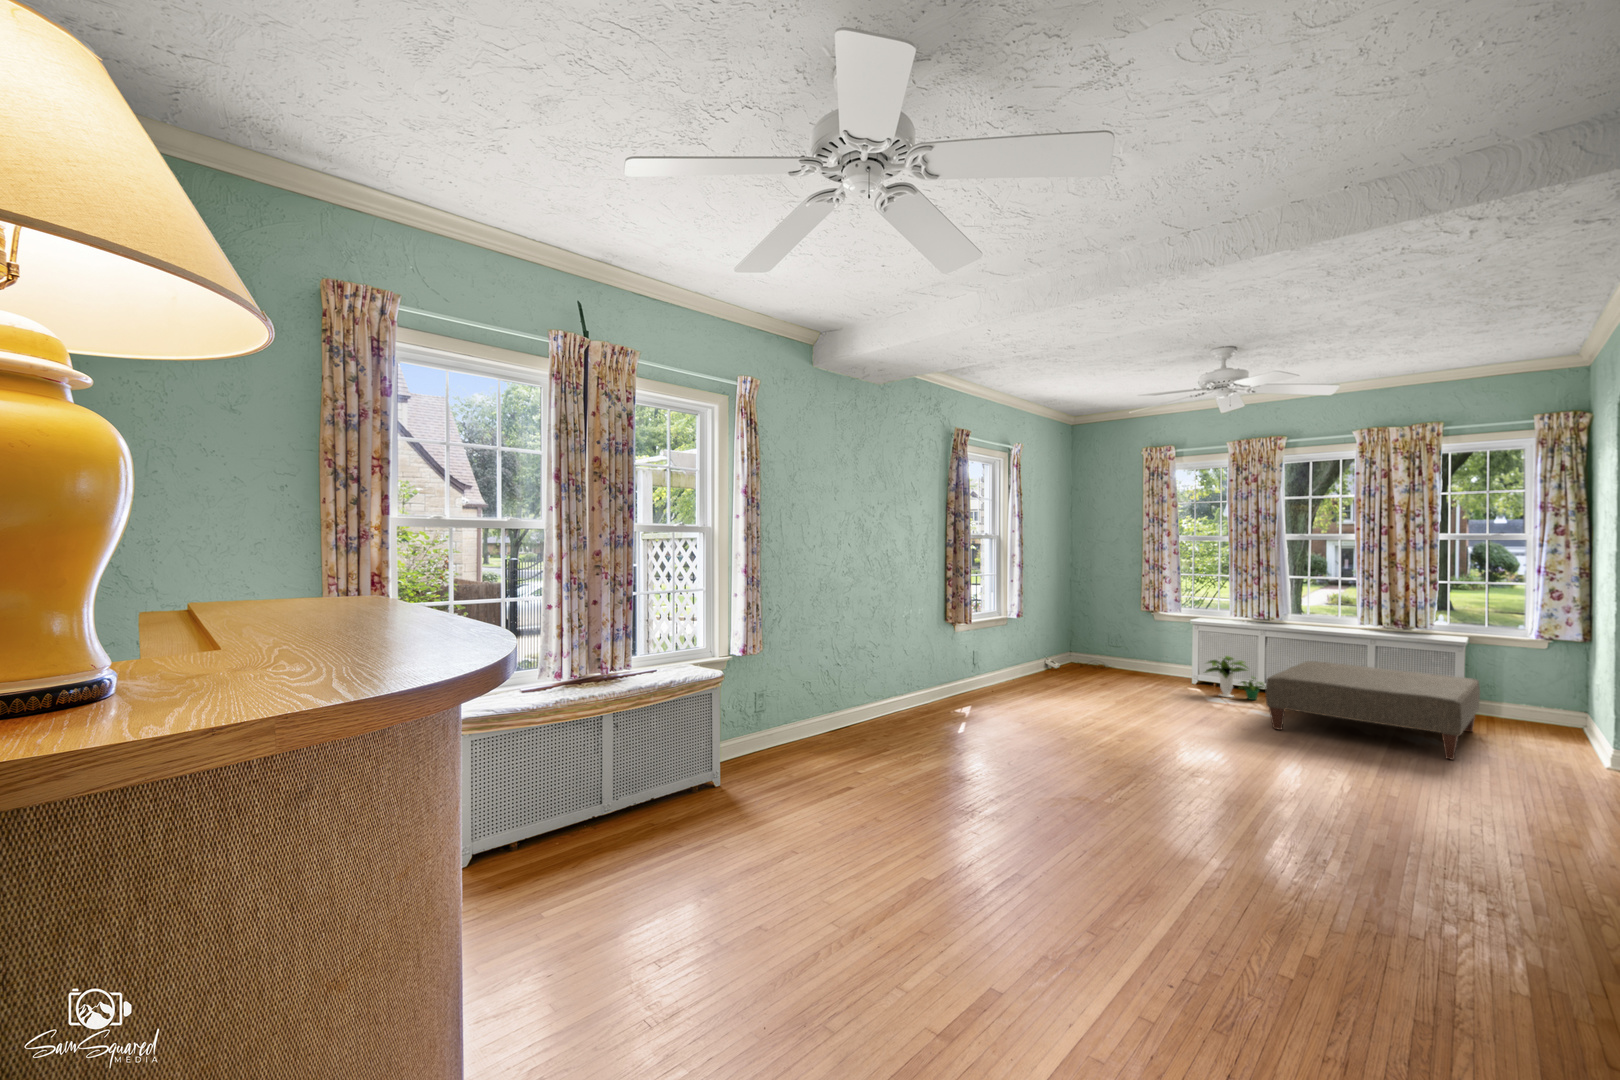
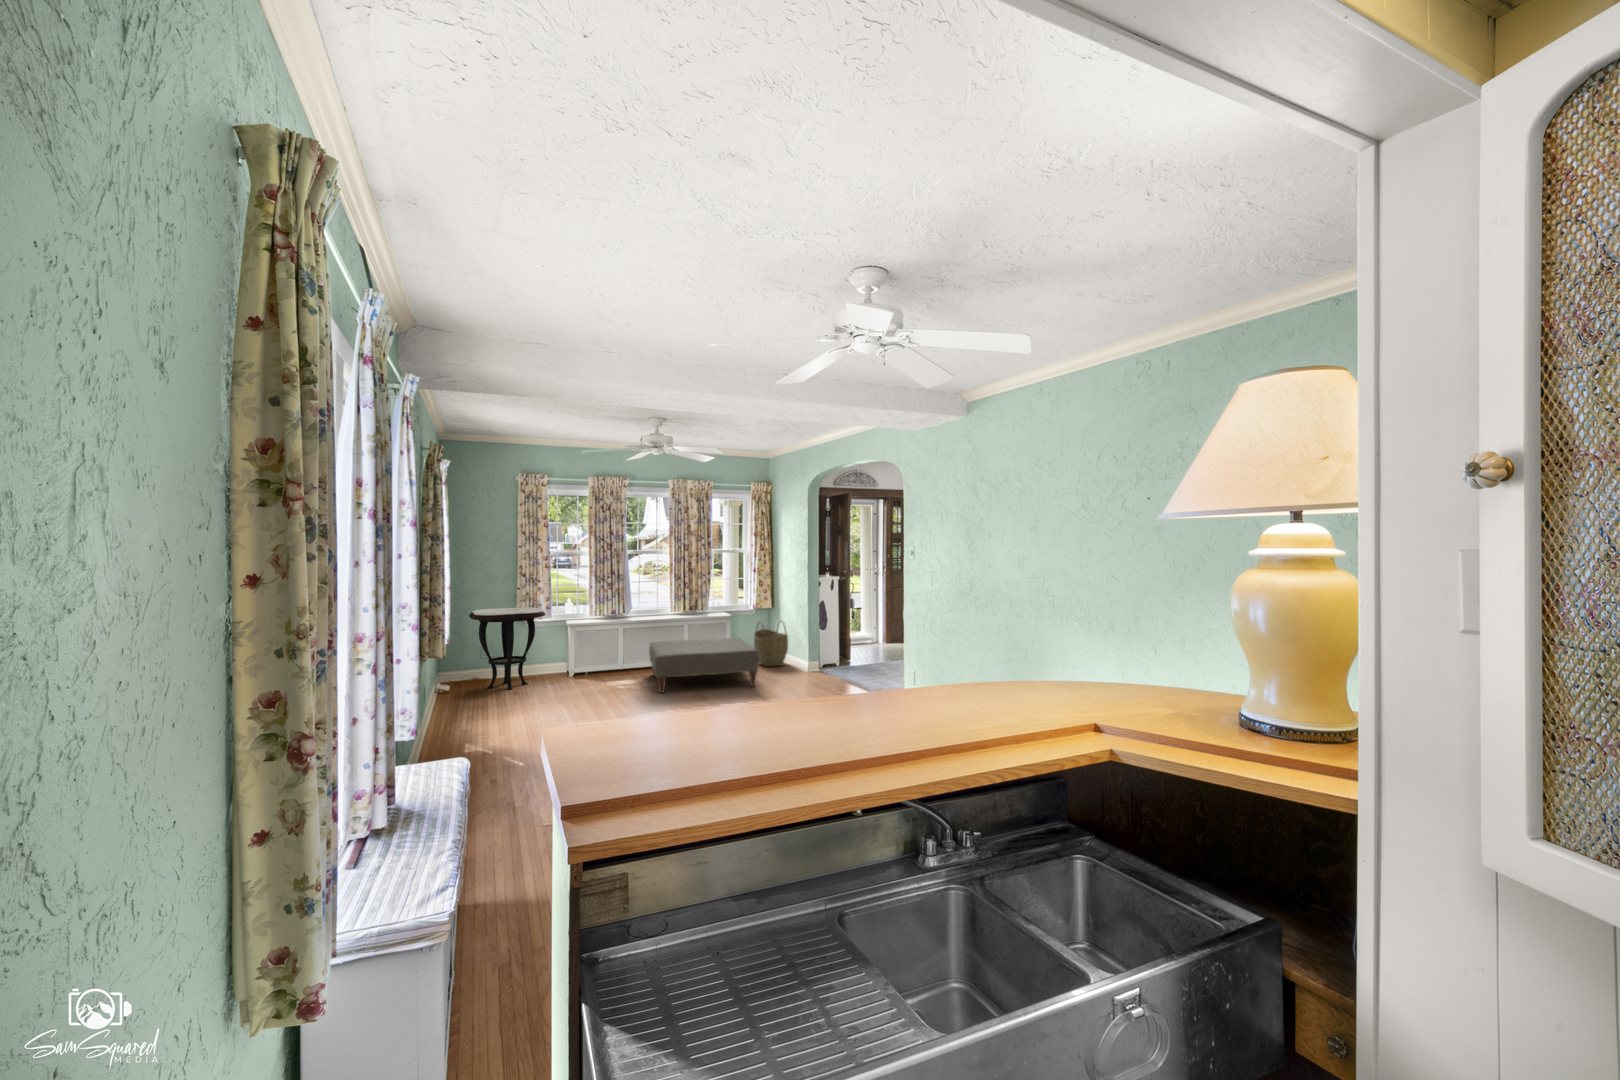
side table: none [1077,596,1162,685] -> present [469,607,546,690]
potted plant: present [1205,656,1263,700] -> none [582,647,627,680]
woven basket: none [1526,659,1606,745] -> present [754,621,788,667]

